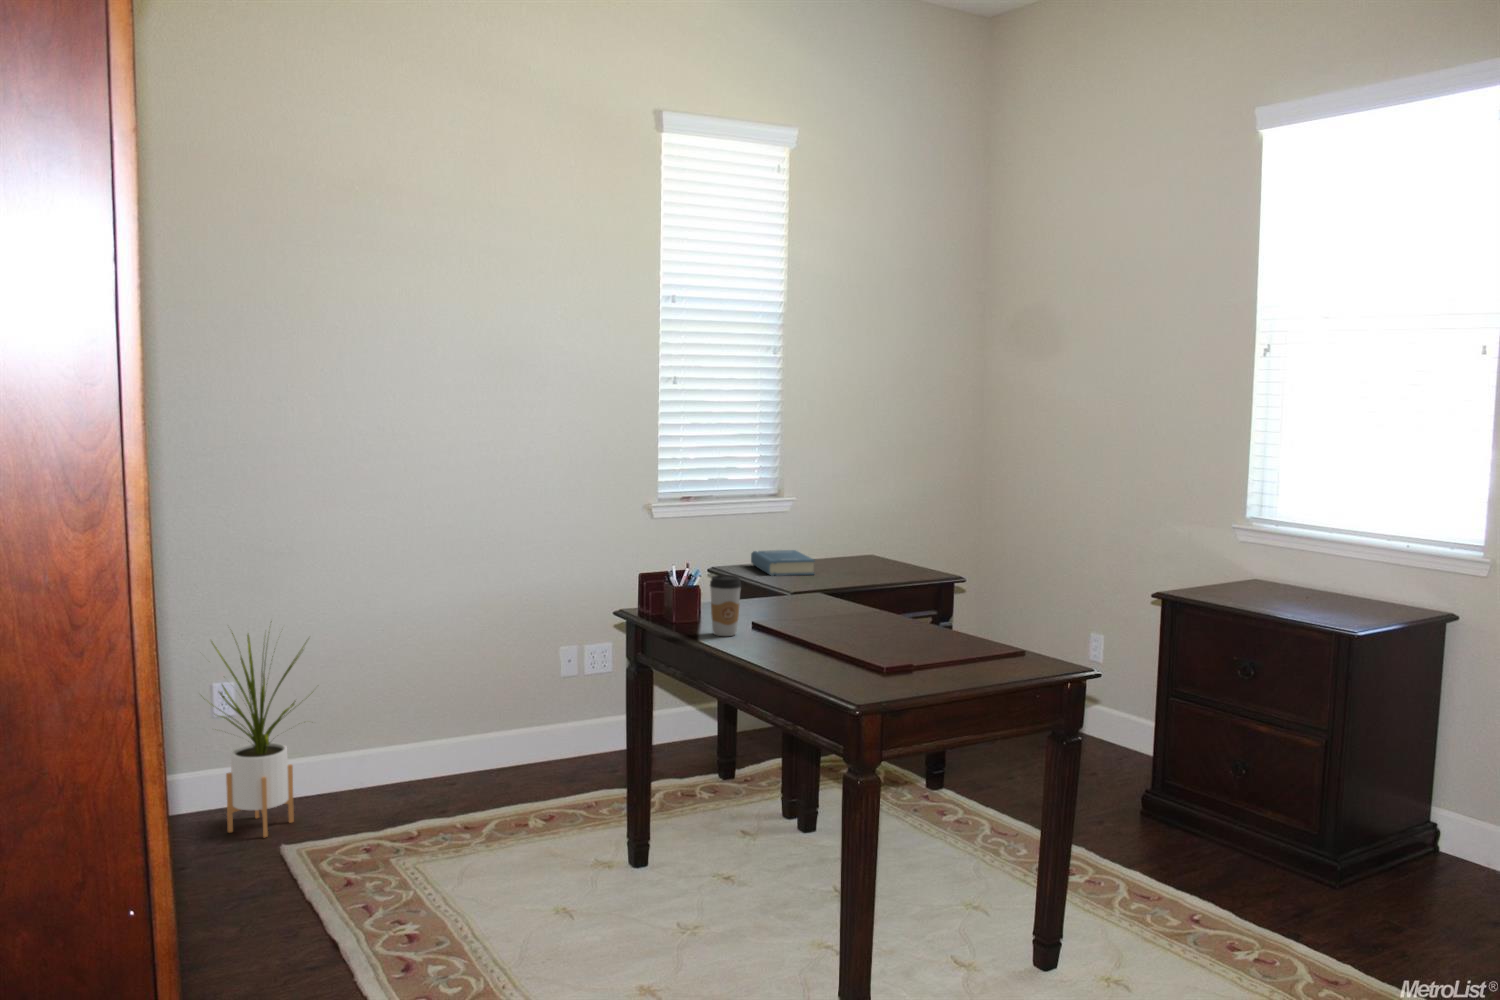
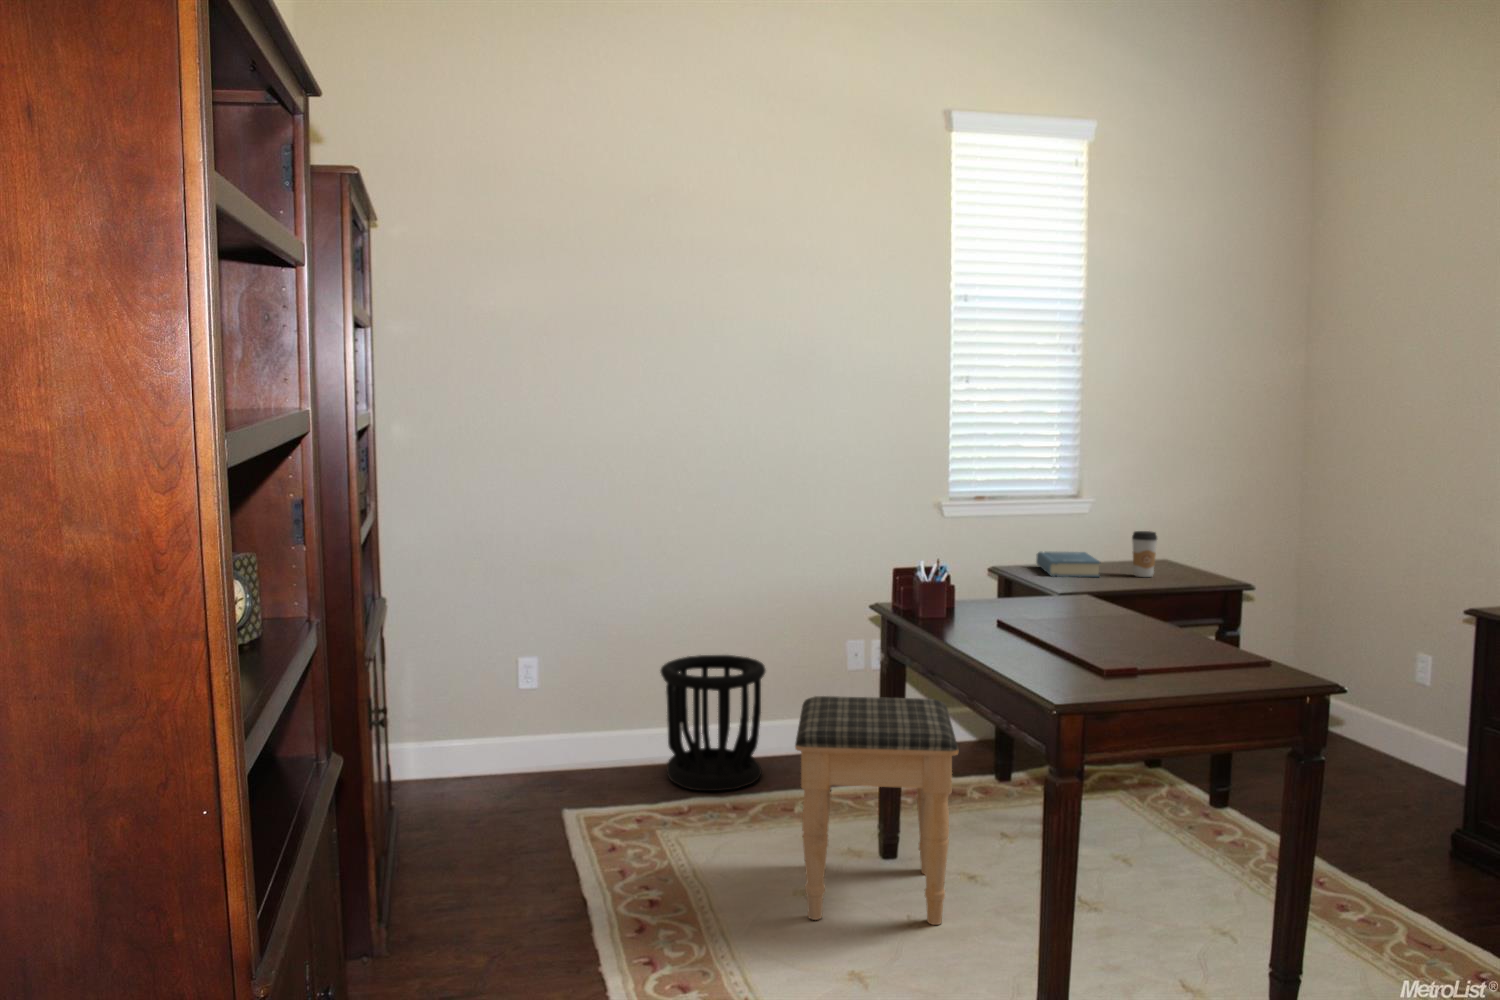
coffee cup: present [710,575,741,636] -> present [1132,531,1157,577]
house plant: present [212,633,306,838] -> none [506,598,610,797]
wastebasket: none [374,669,489,815] -> present [661,655,766,791]
footstool: none [555,703,725,933] -> present [795,696,958,925]

